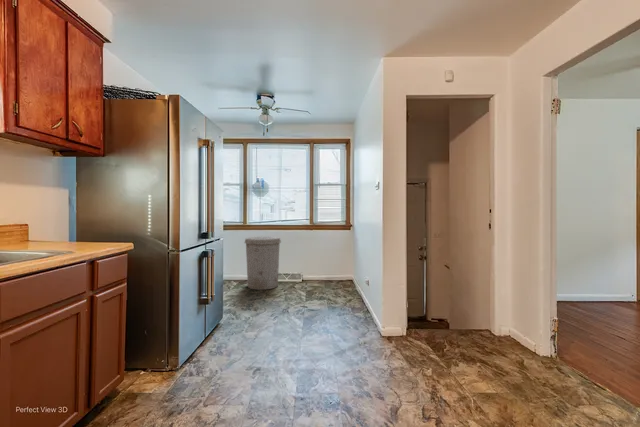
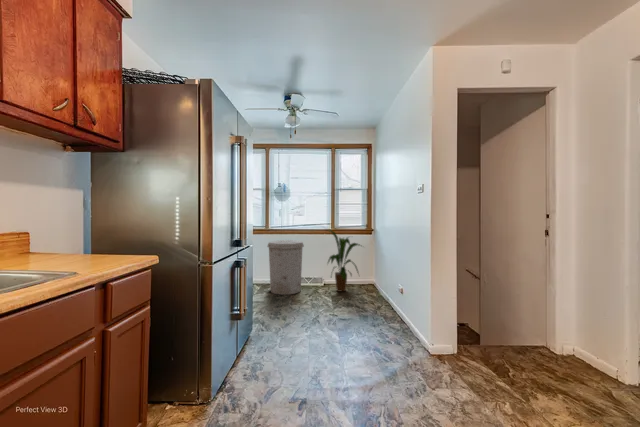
house plant: none [302,226,342,287] -> present [328,231,360,291]

